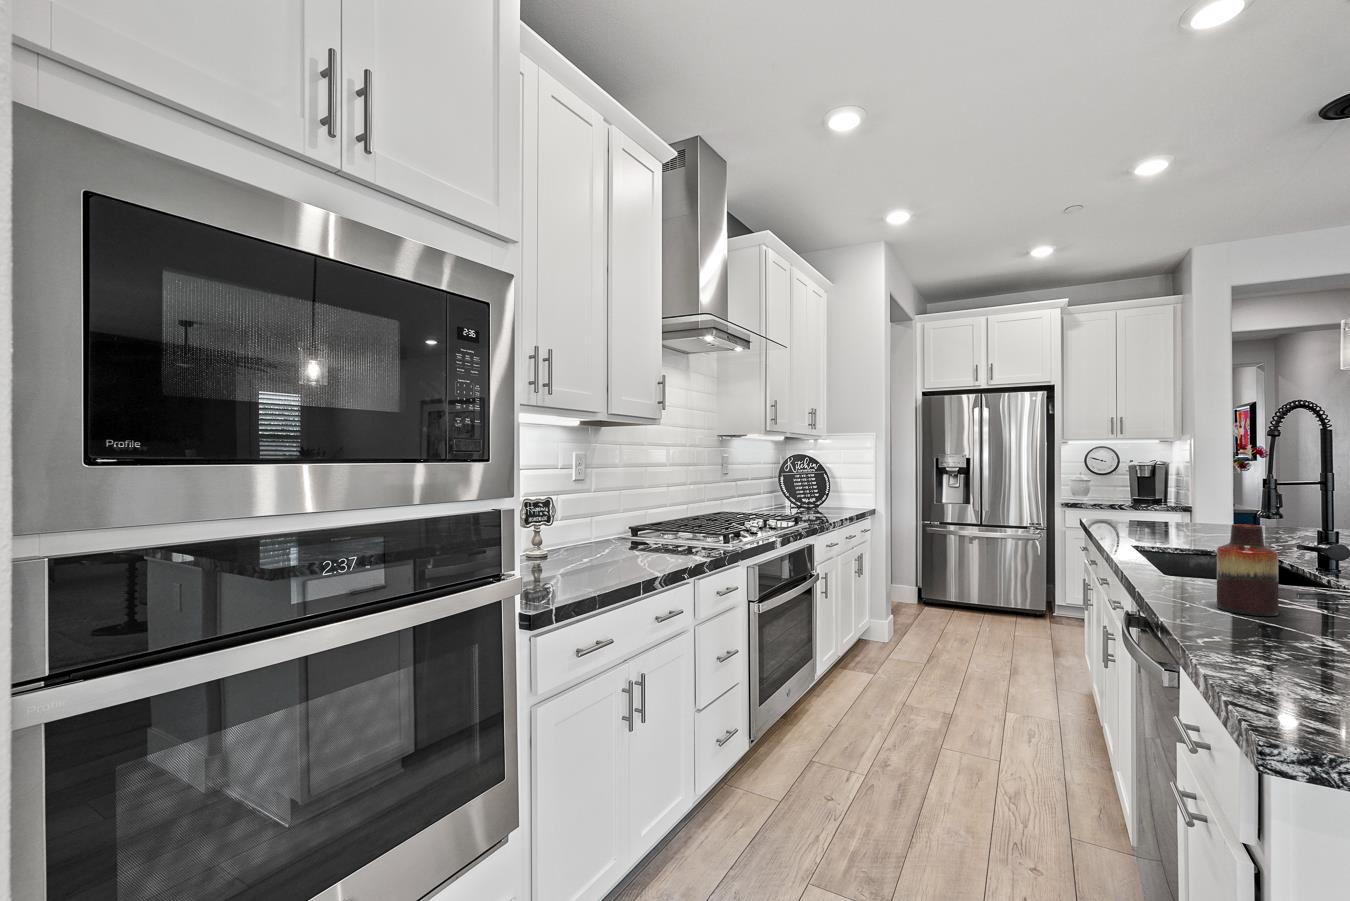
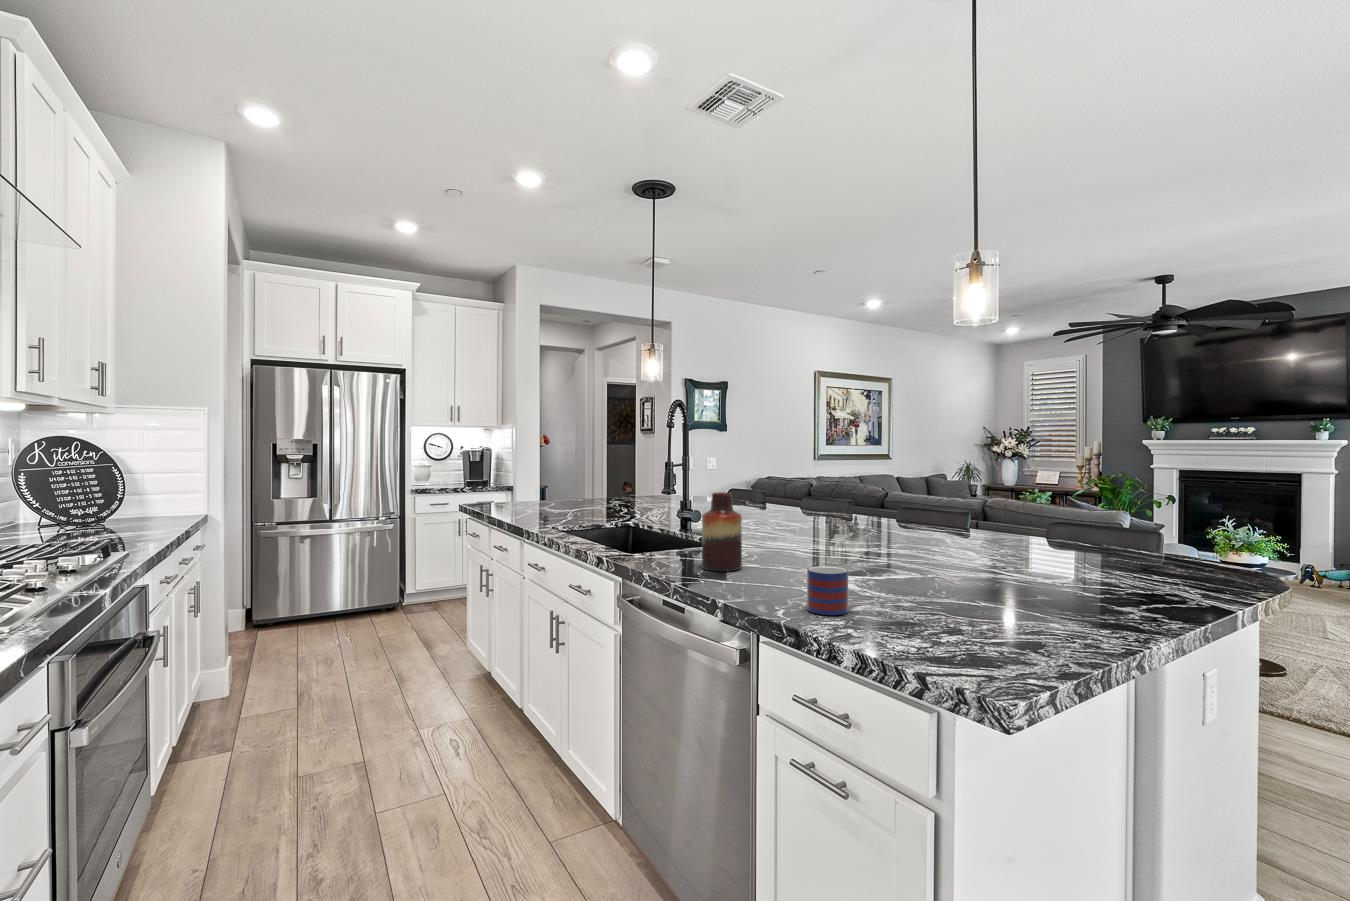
mug: none [1237,611,1299,670] -> present [807,566,848,615]

